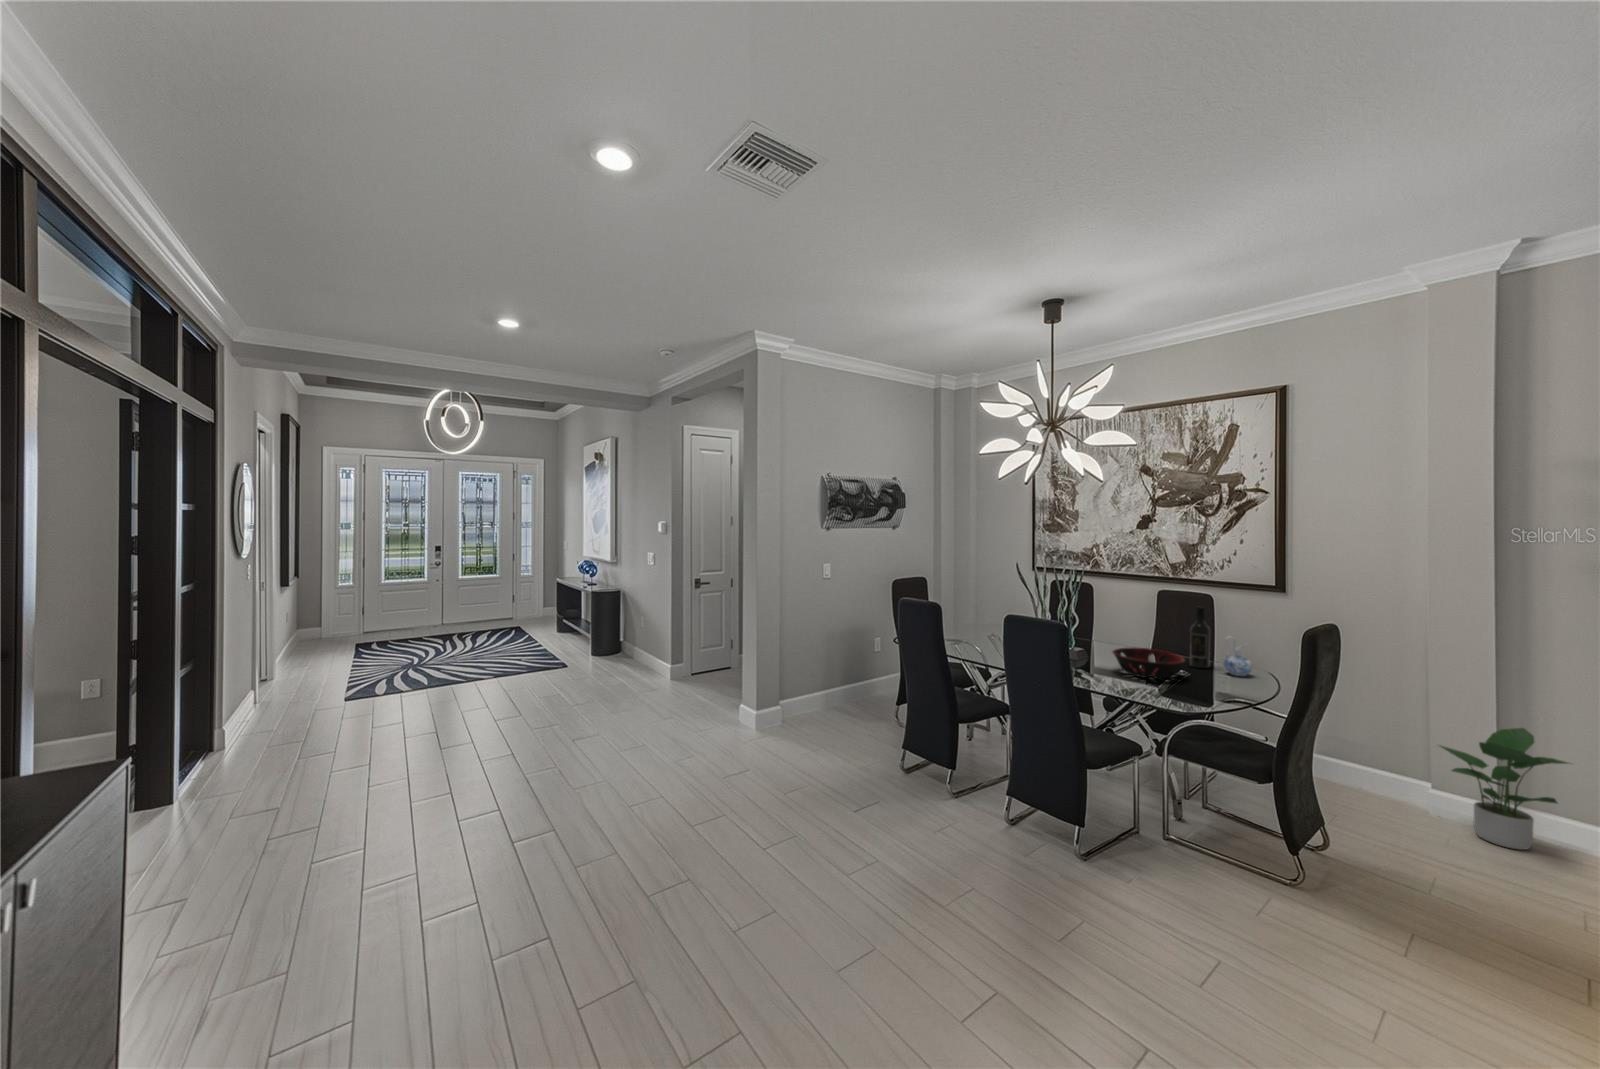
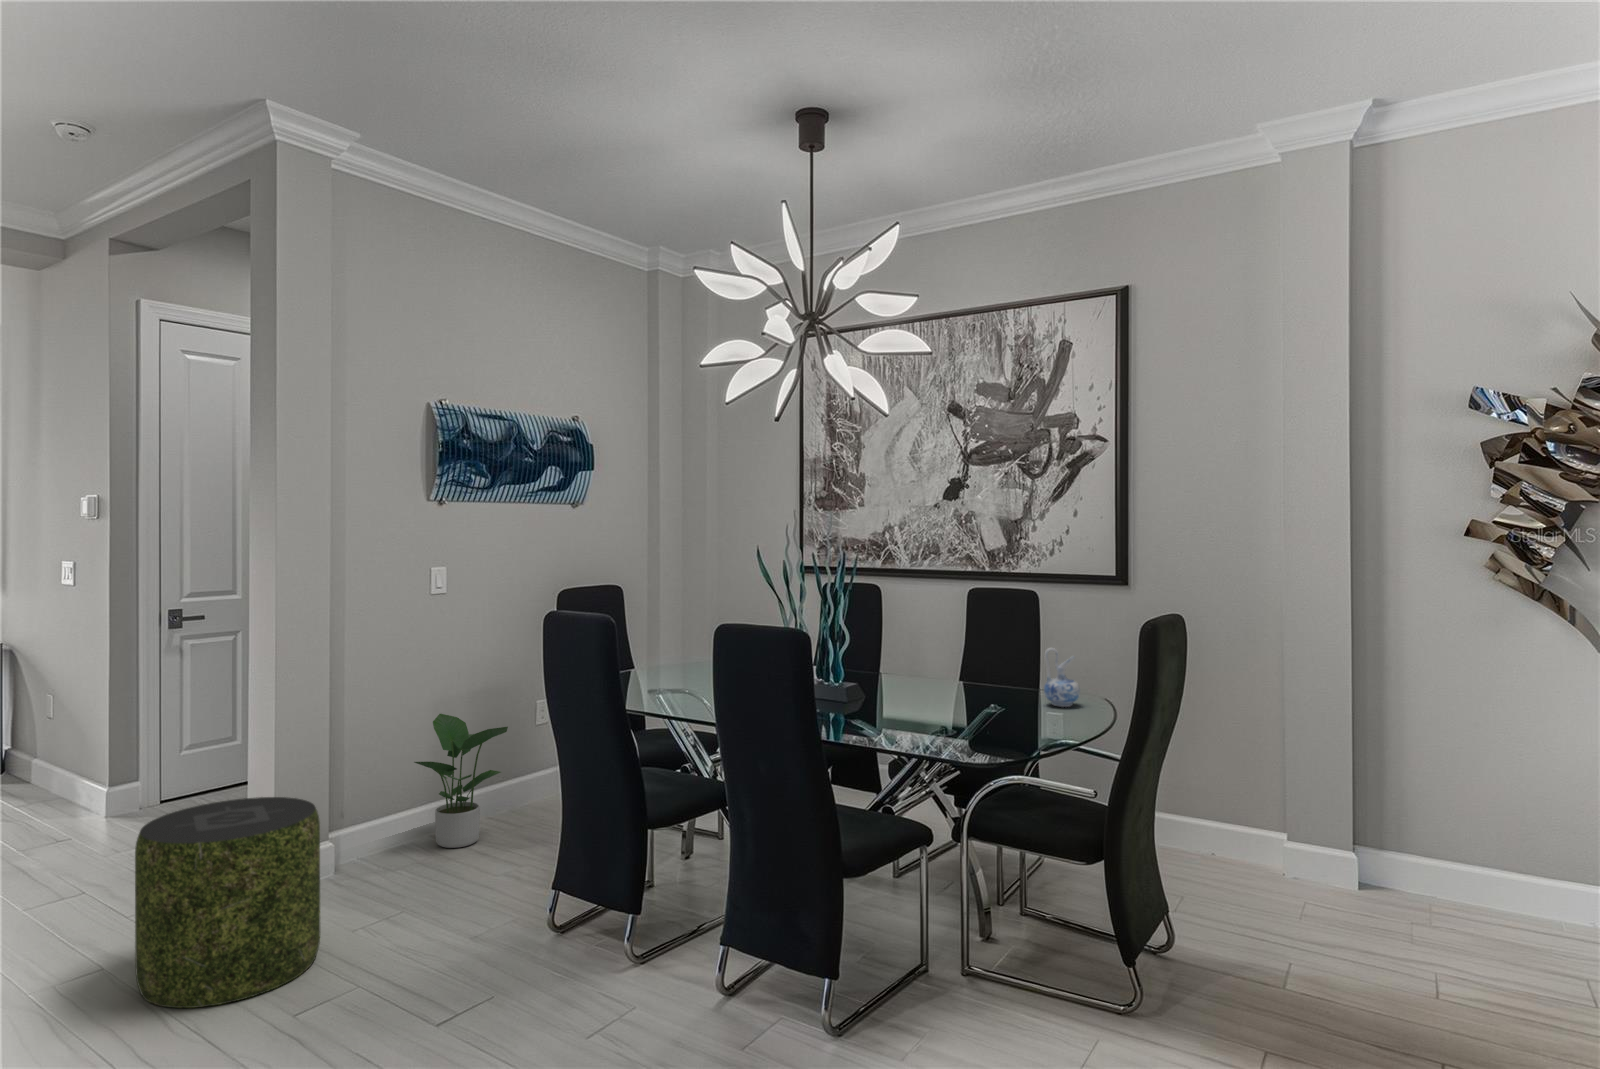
wine bottle: present [1190,607,1210,668] -> none [1002,606,1028,700]
decorative bowl: present [1113,647,1185,679] -> none [891,675,992,720]
pouf: none [706,683,785,785] -> present [135,797,320,1008]
potted plant: present [1441,728,1568,850] -> present [414,714,508,848]

